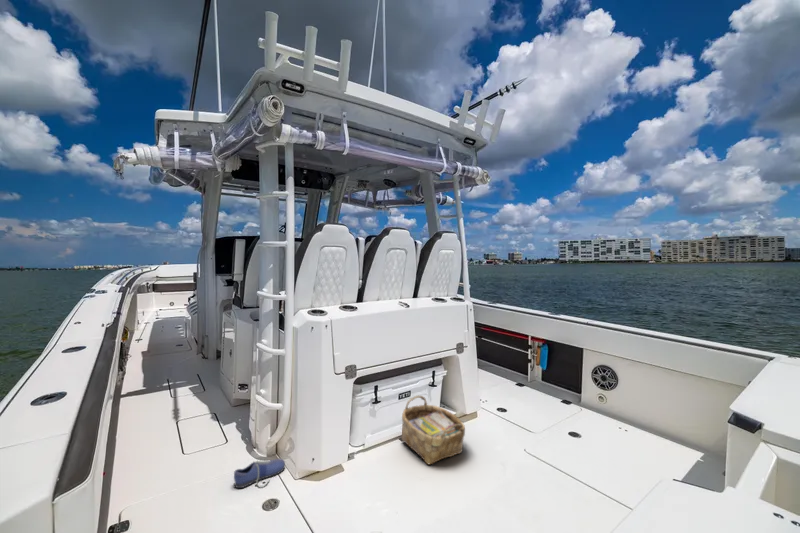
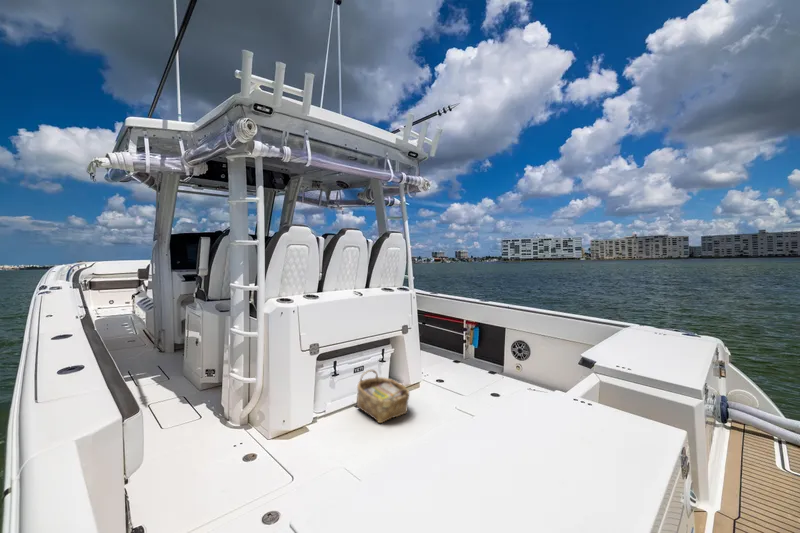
shoe: present [234,459,285,488] -> none [215,427,258,451]

